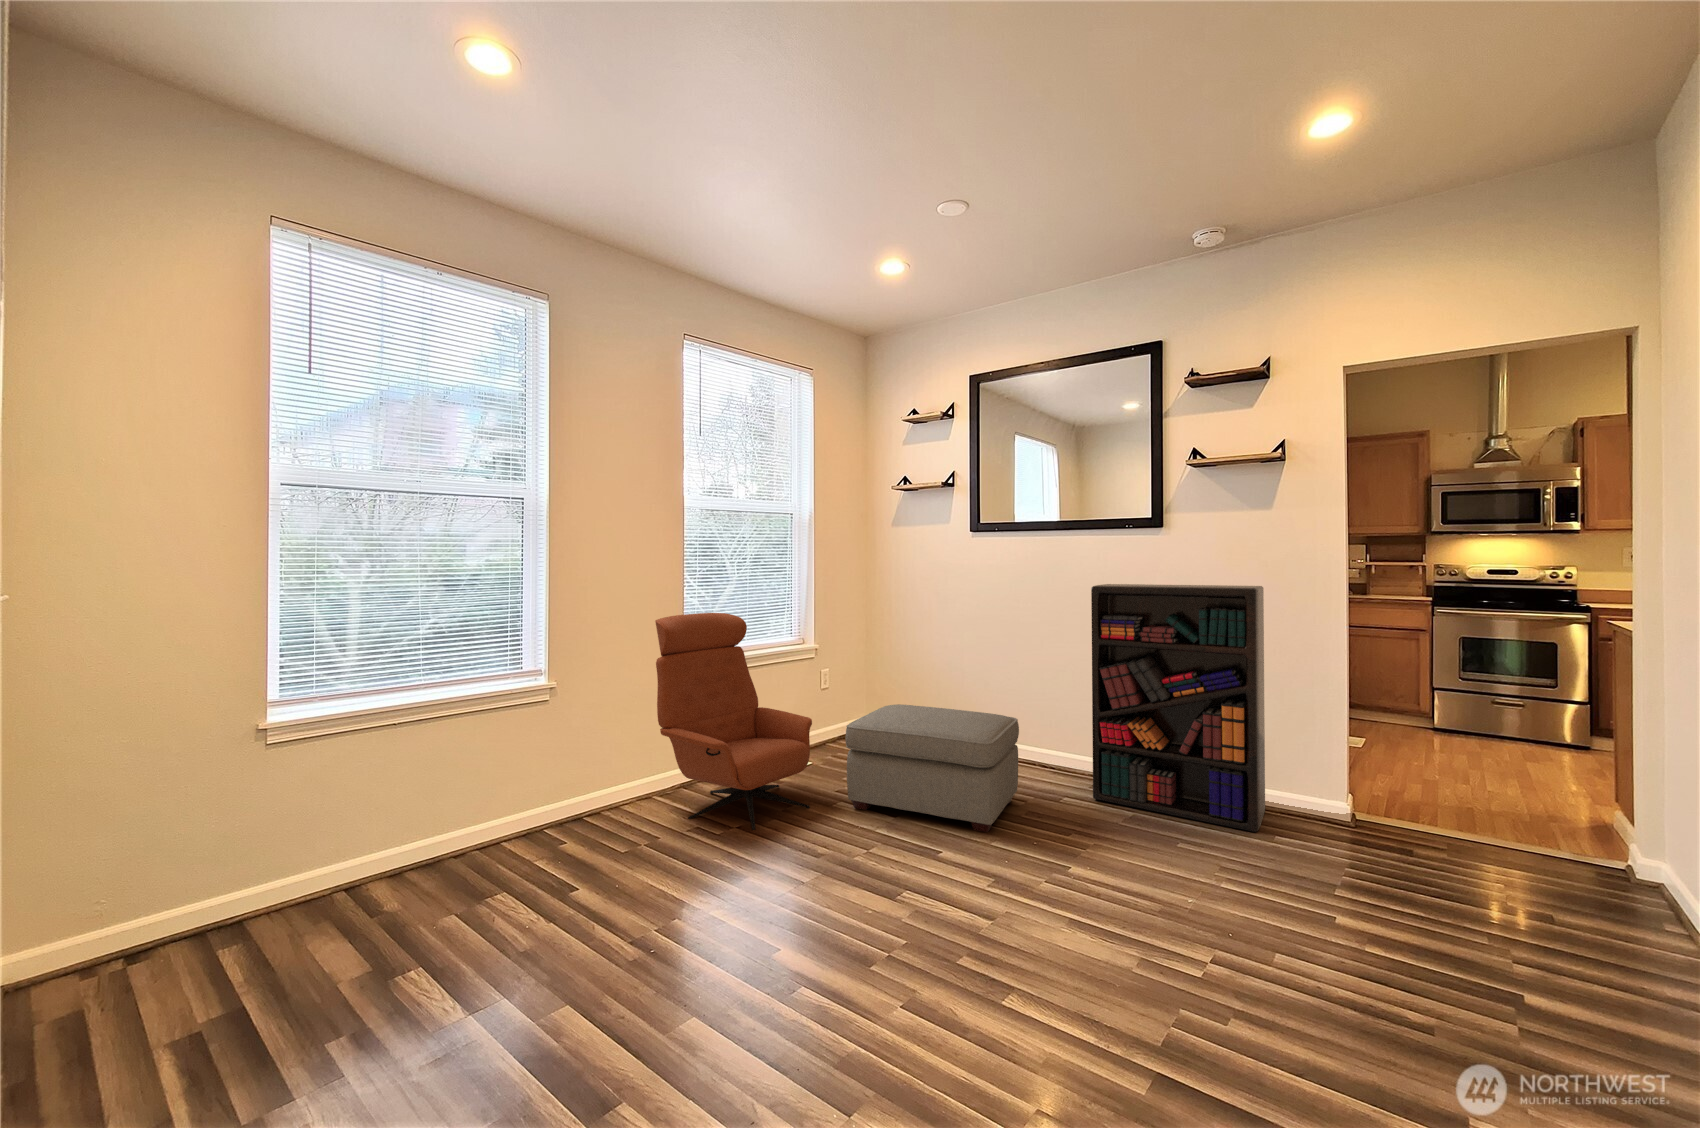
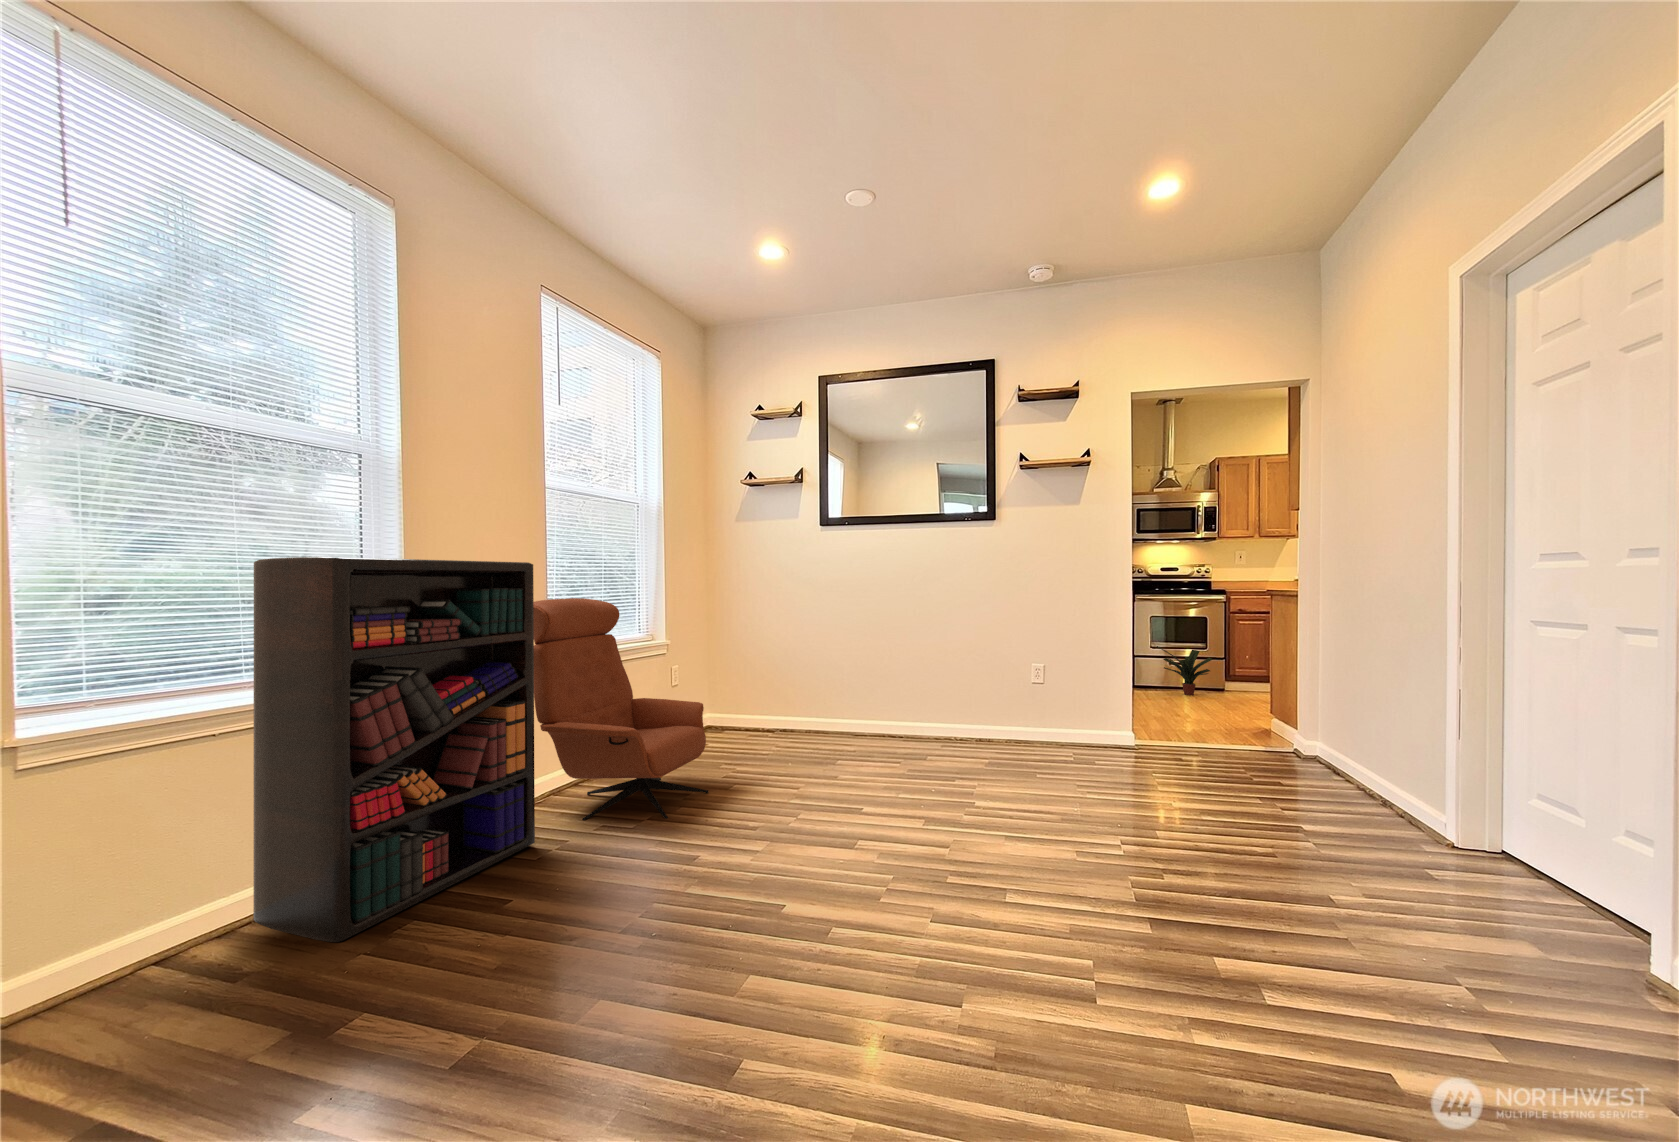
bookshelf: present [1091,584,1265,832] -> present [253,557,535,942]
potted plant: none [1462,682,1562,755] -> present [1157,646,1213,695]
ottoman: present [845,704,1019,832] -> none [745,685,897,789]

